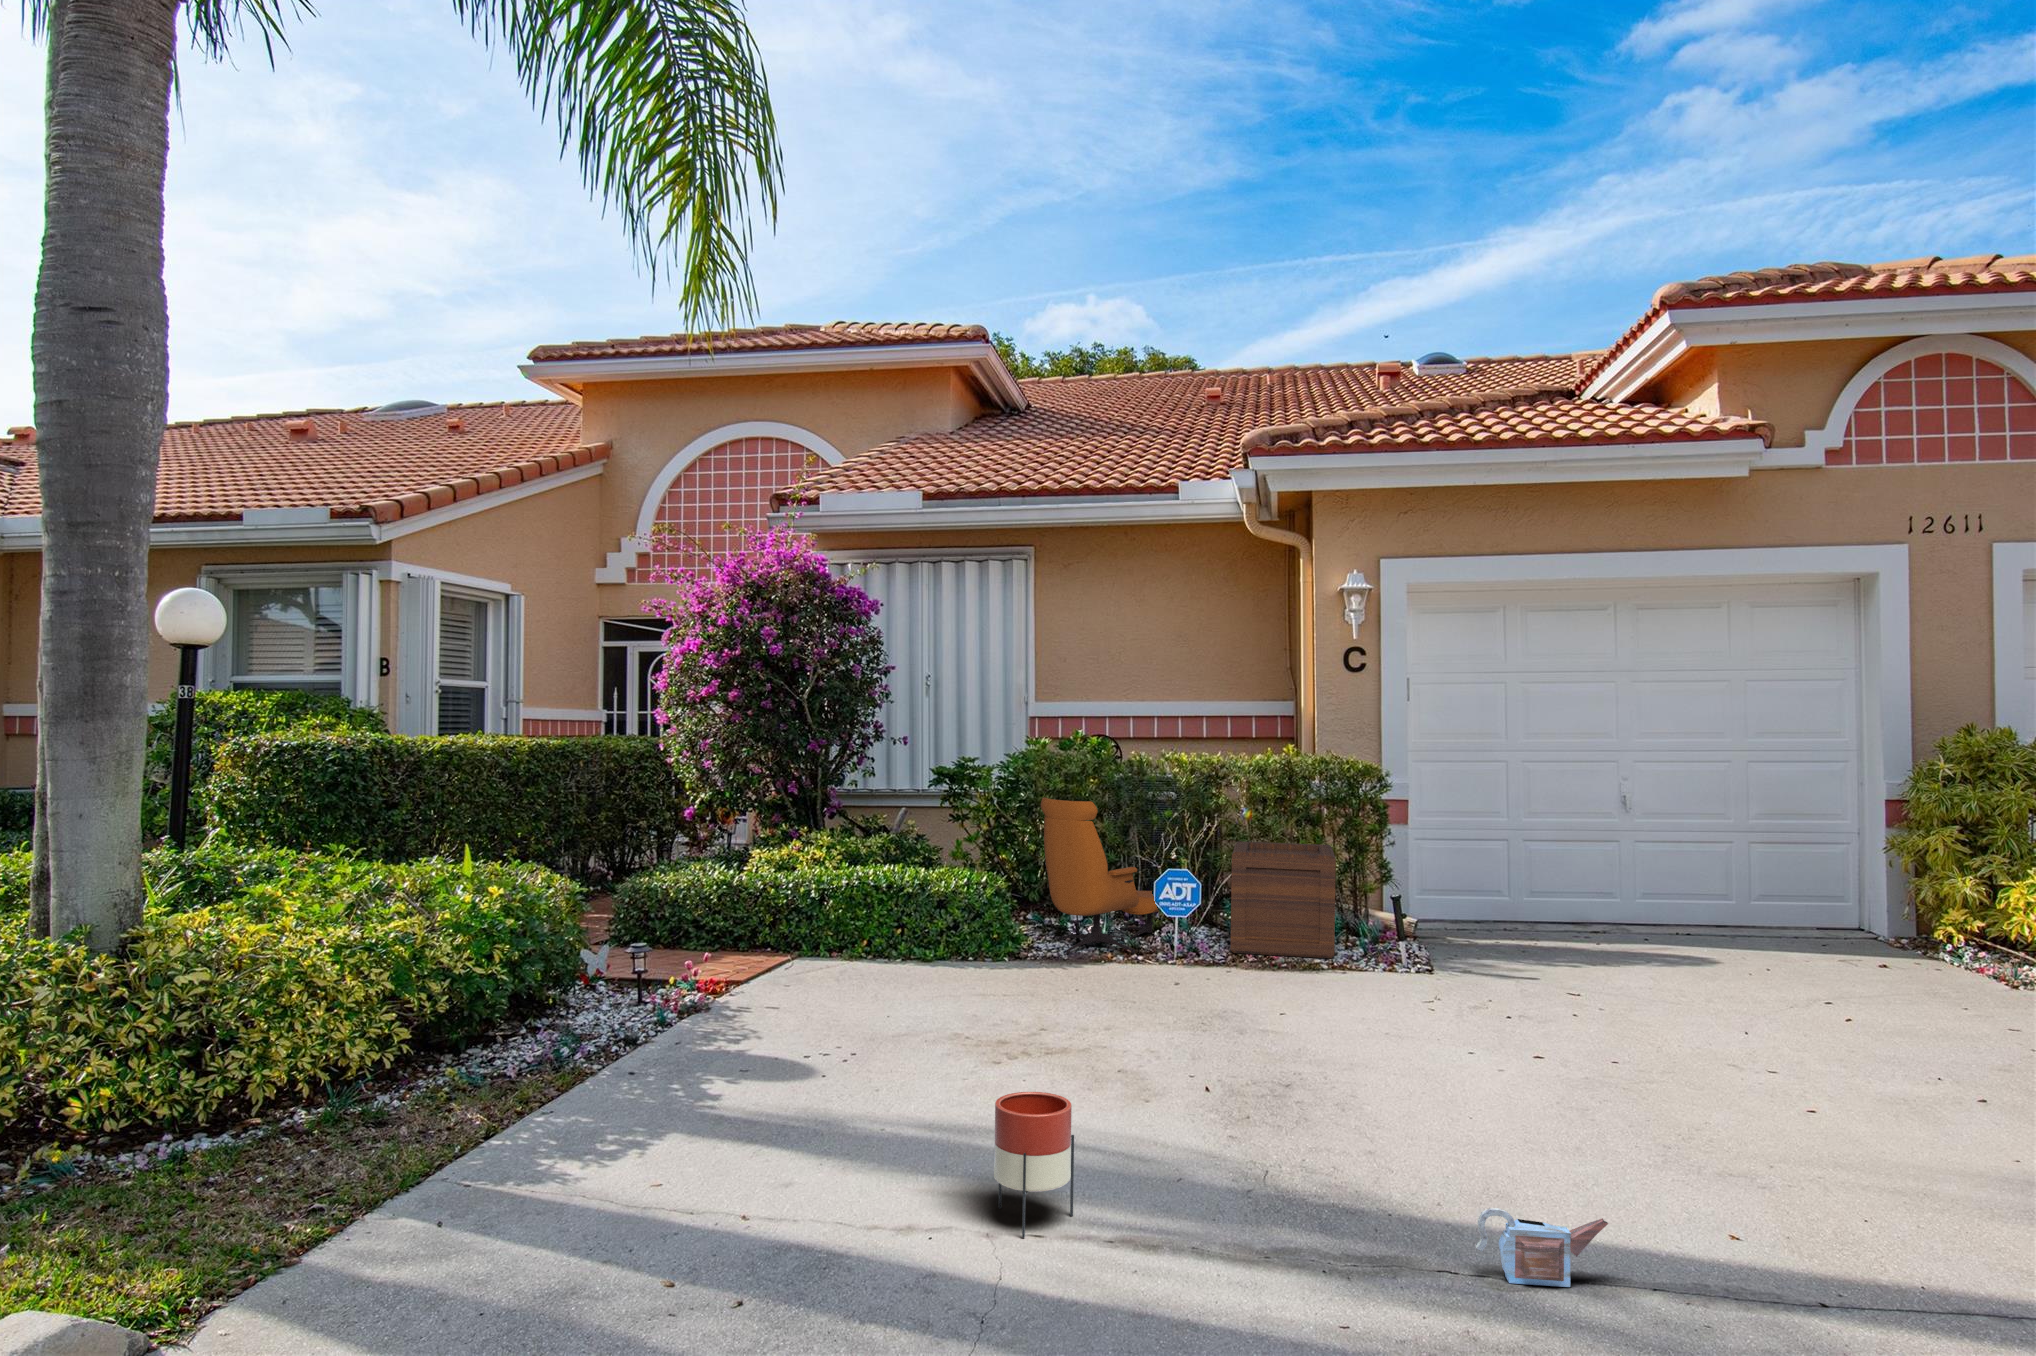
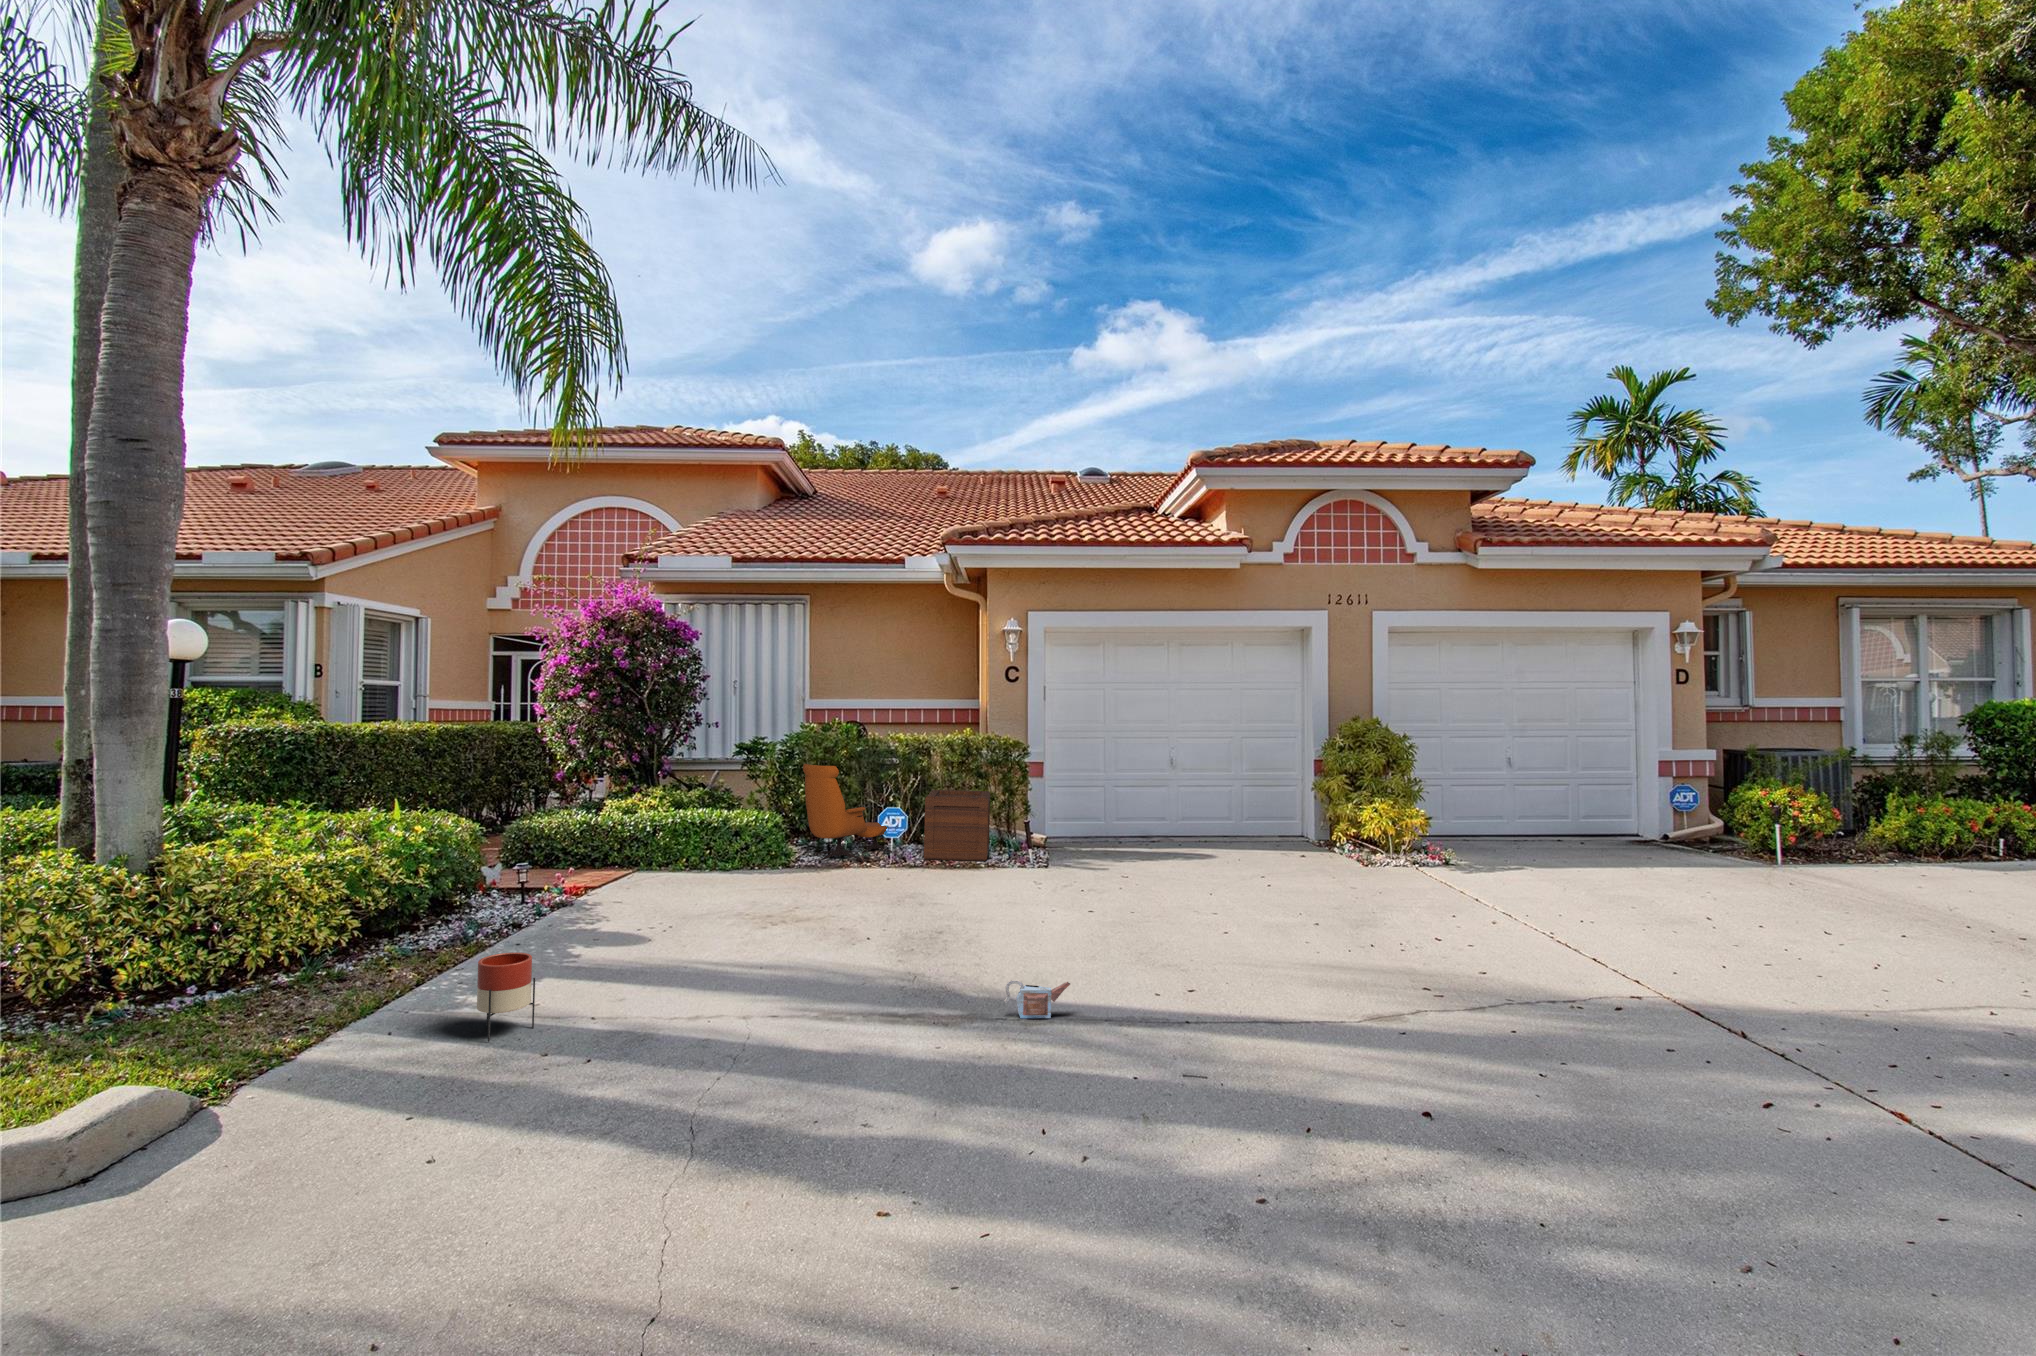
planter: present [994,1092,1074,1238] -> present [476,952,535,1042]

